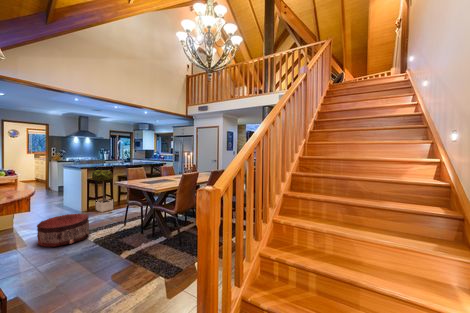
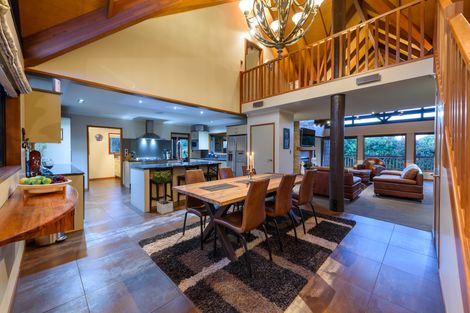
pouf: present [37,214,89,247] -> none [95,220,147,262]

